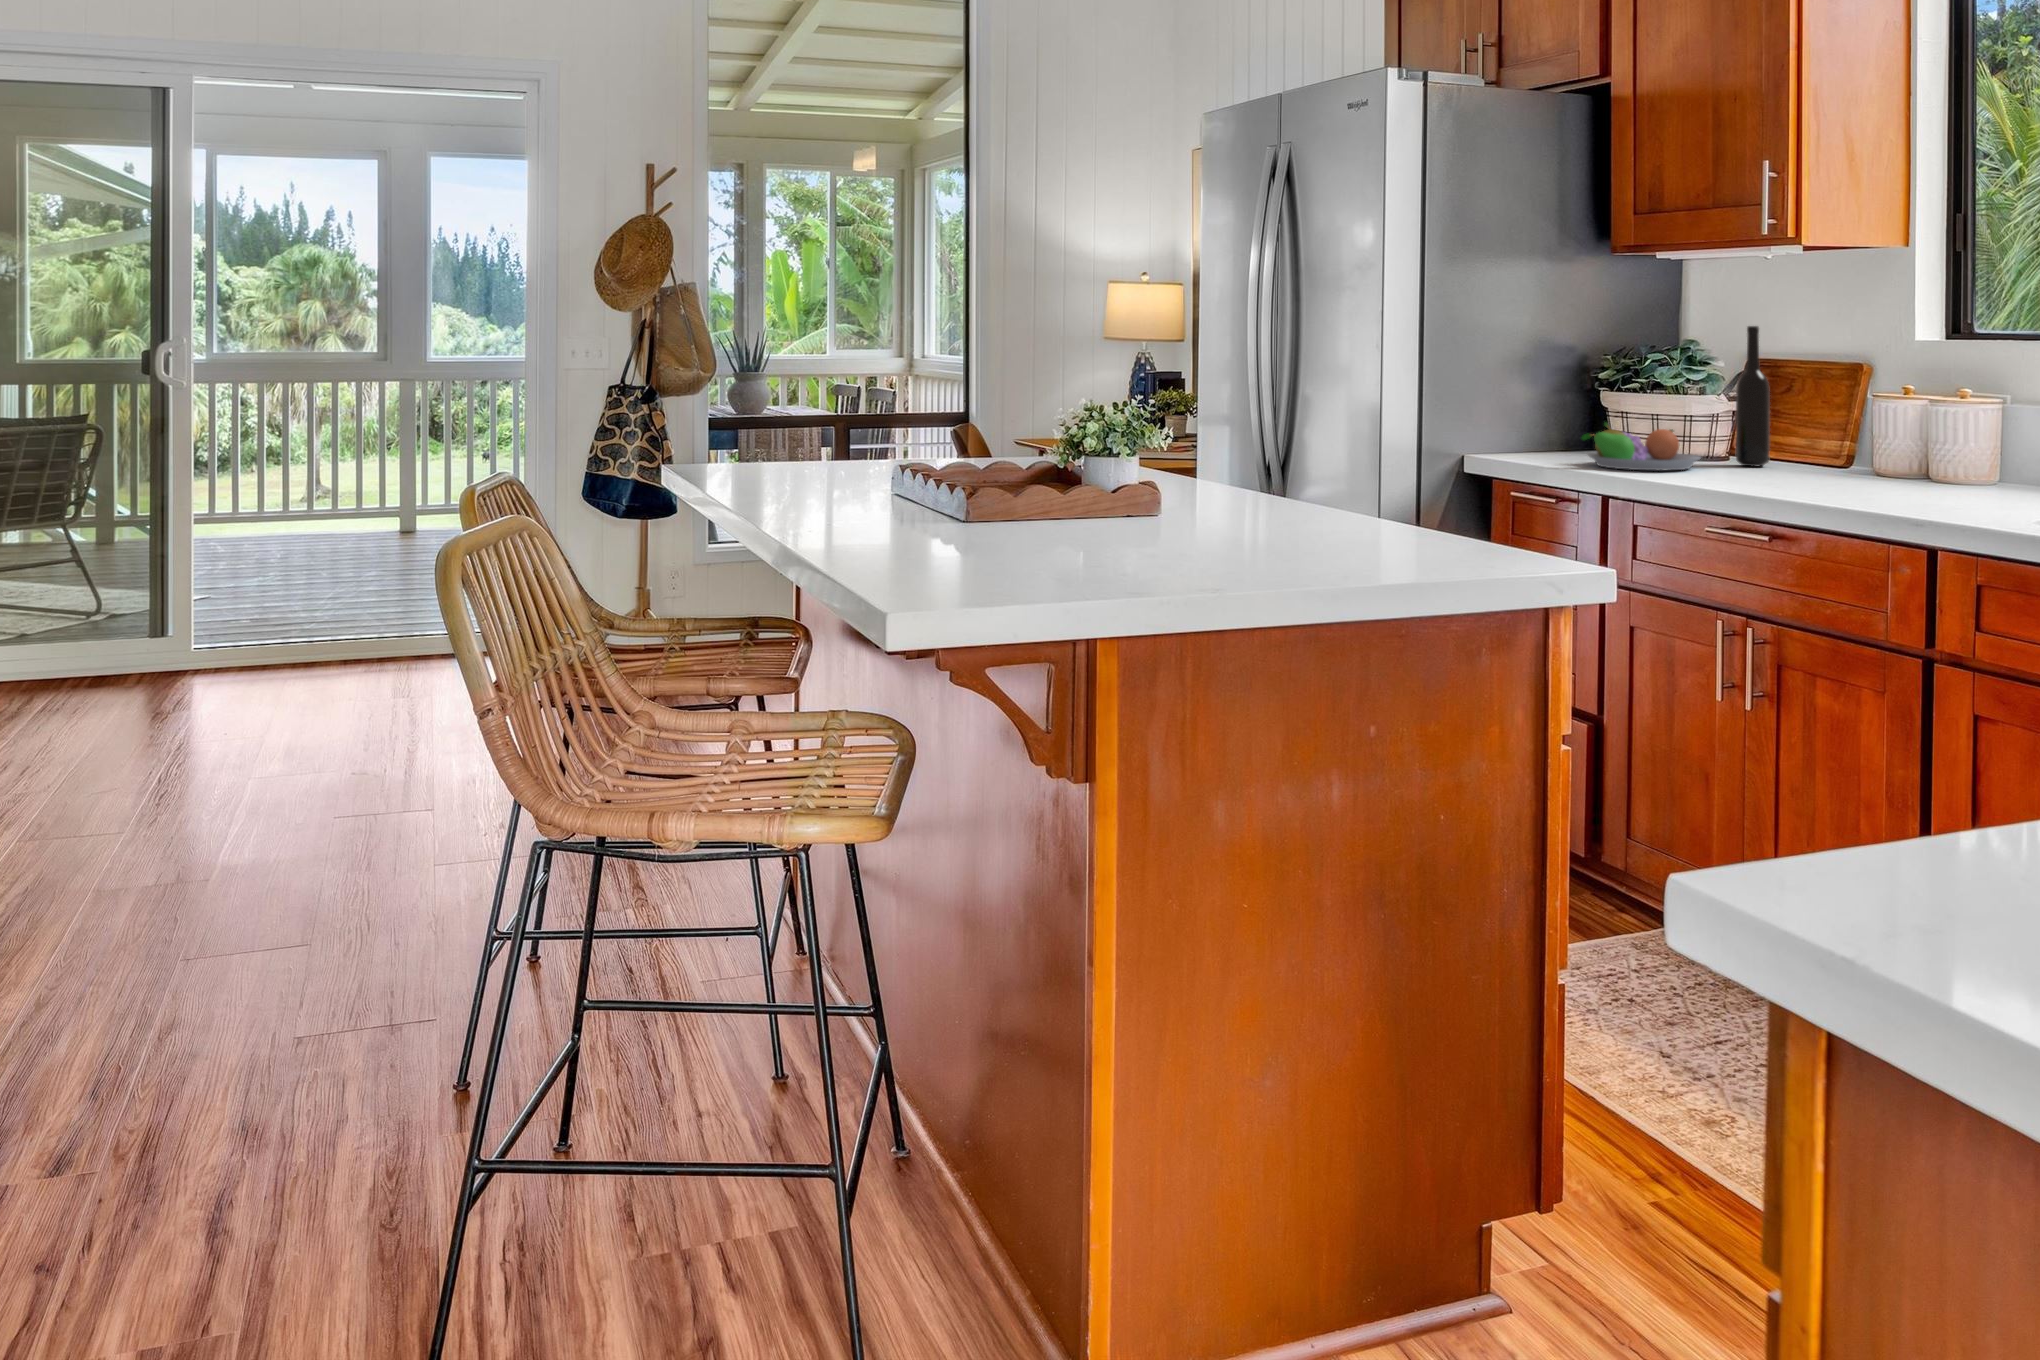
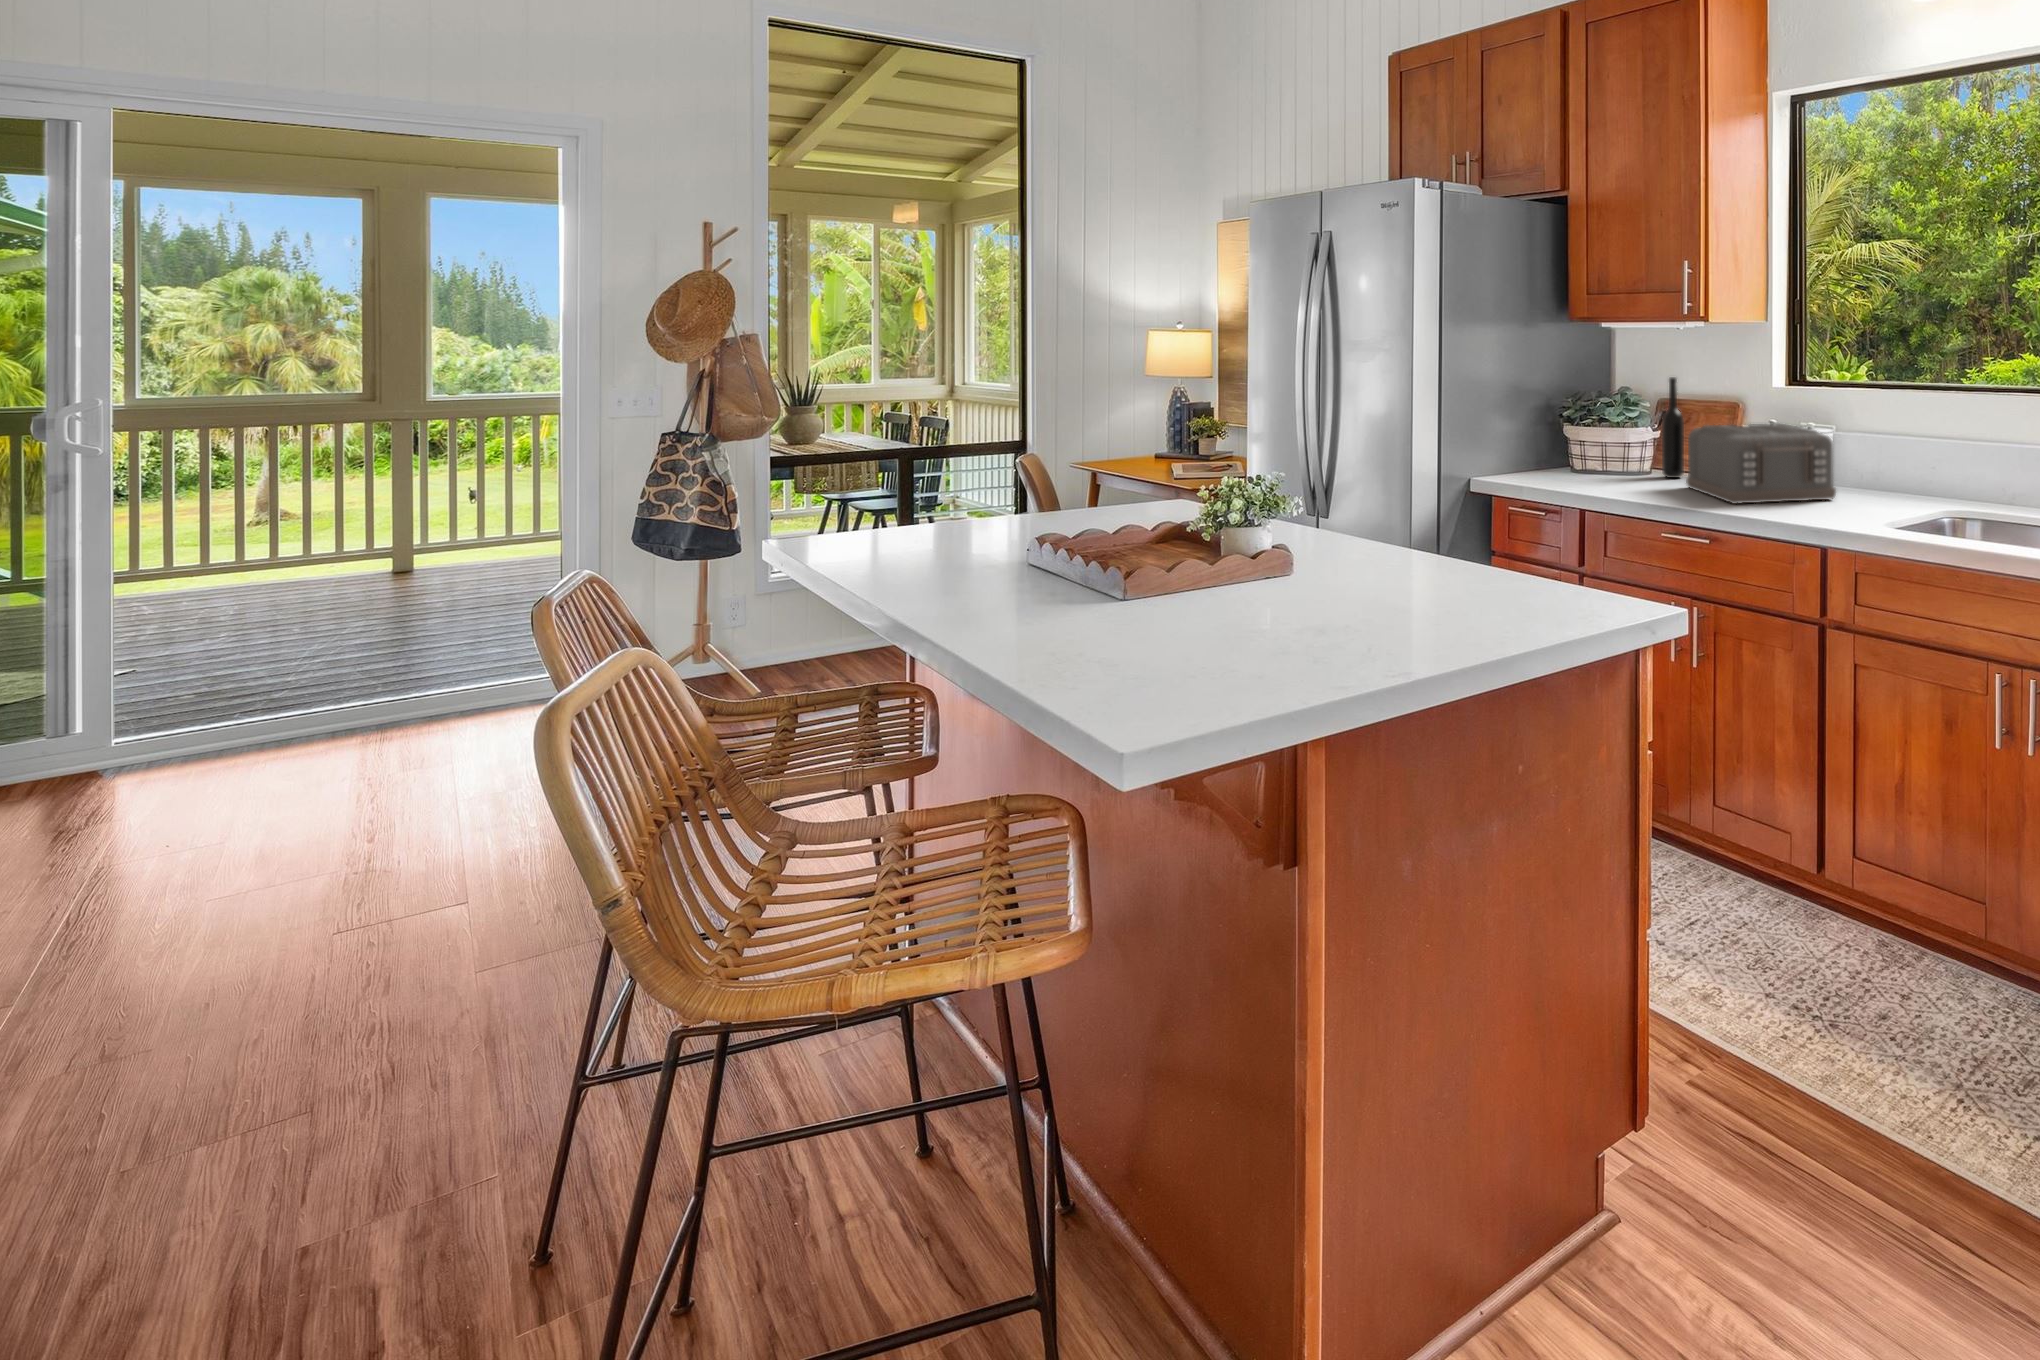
toaster: none [1761,389,1988,495] -> present [1686,424,1836,504]
fruit bowl: present [1582,422,1701,470] -> none [1563,450,1644,487]

